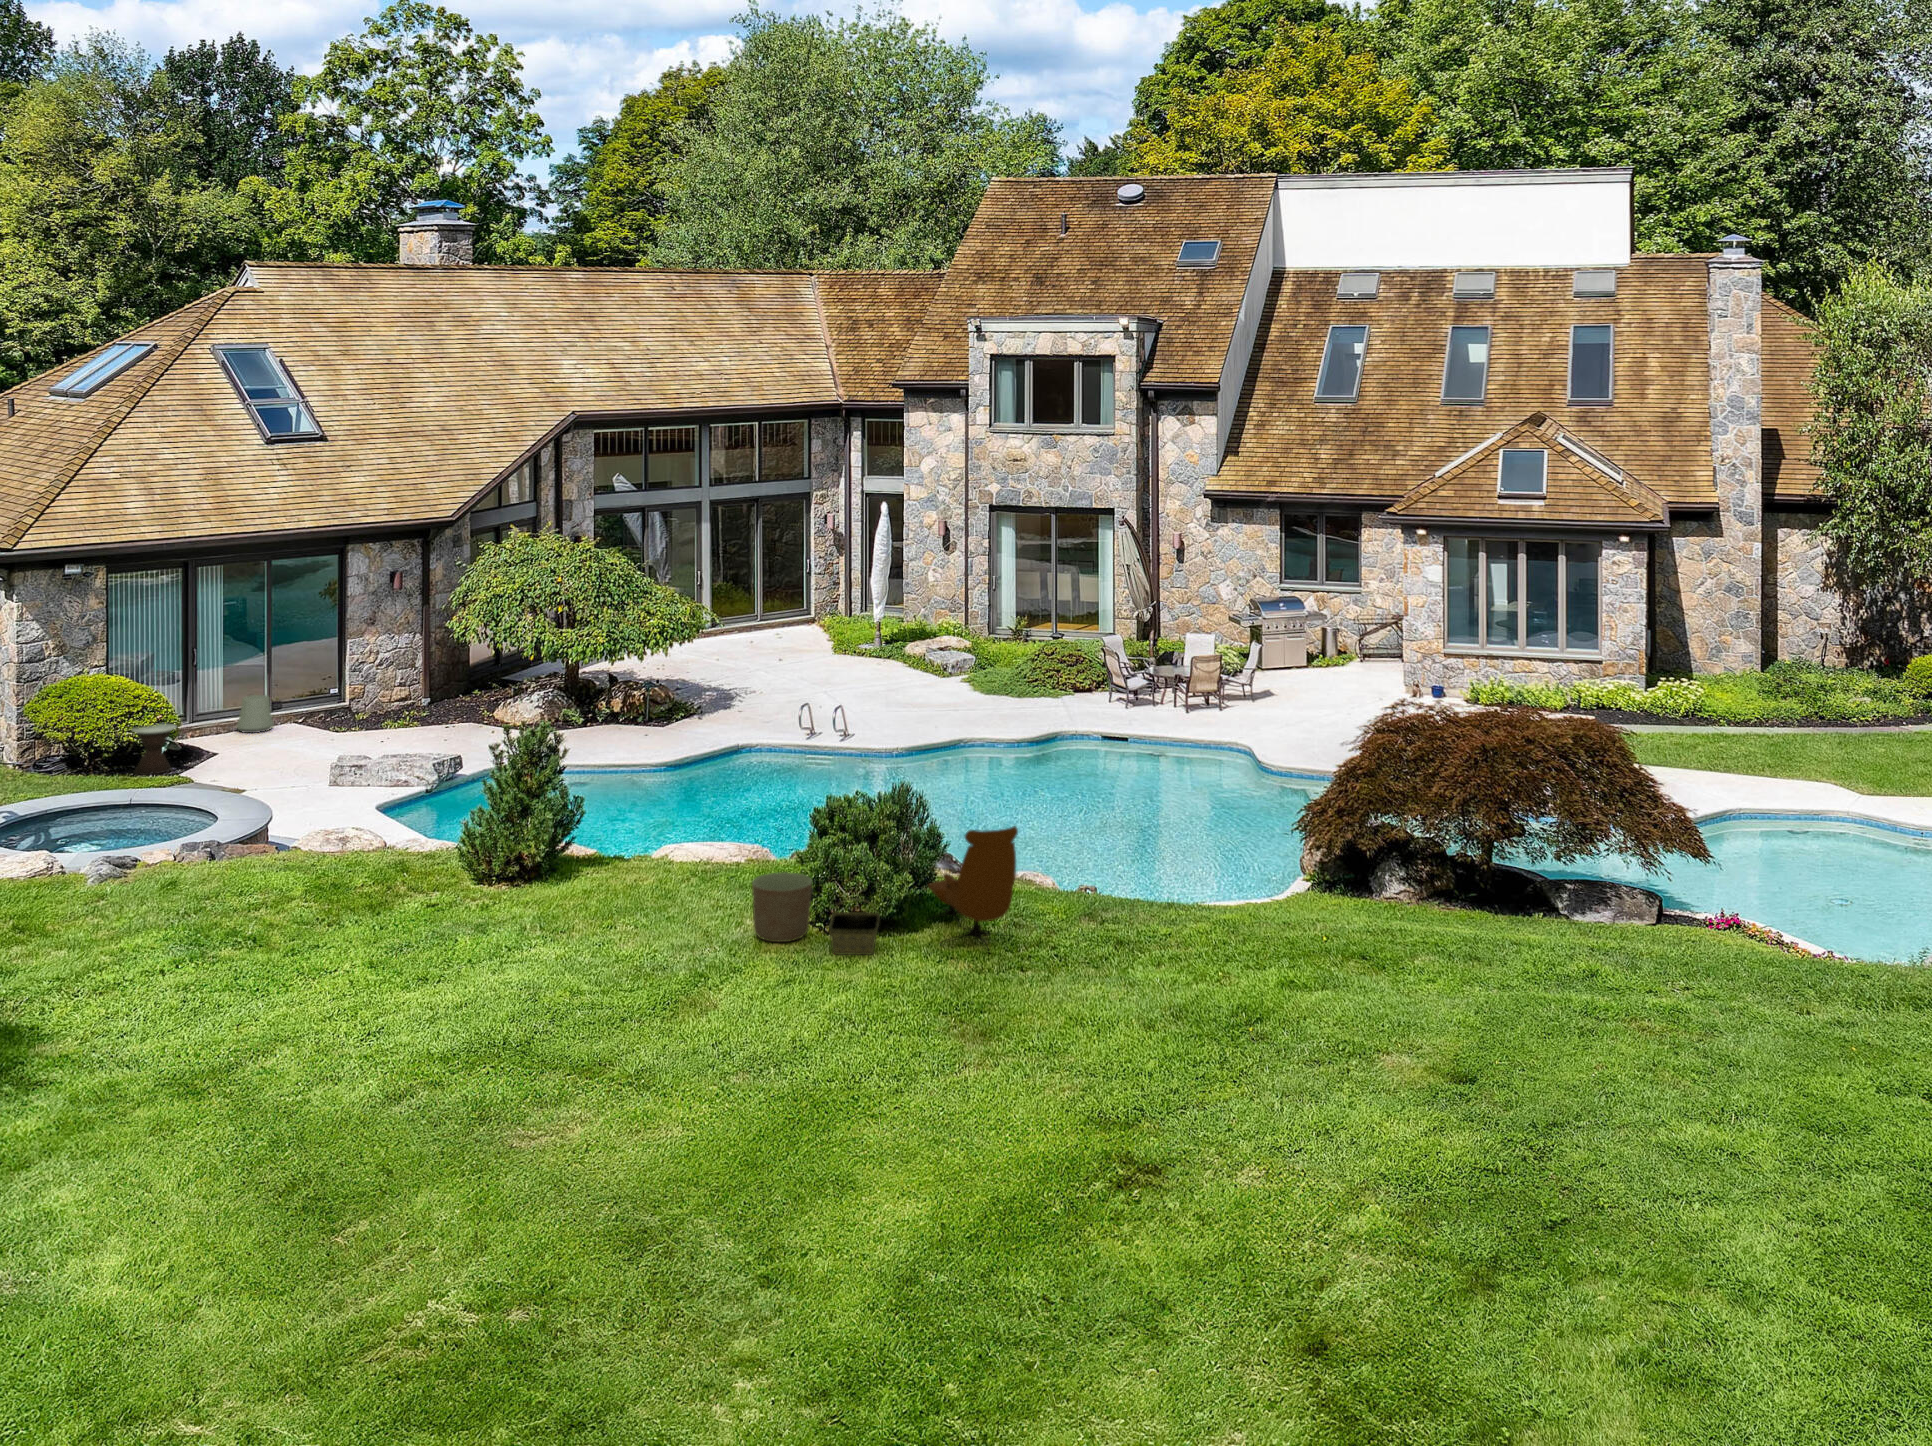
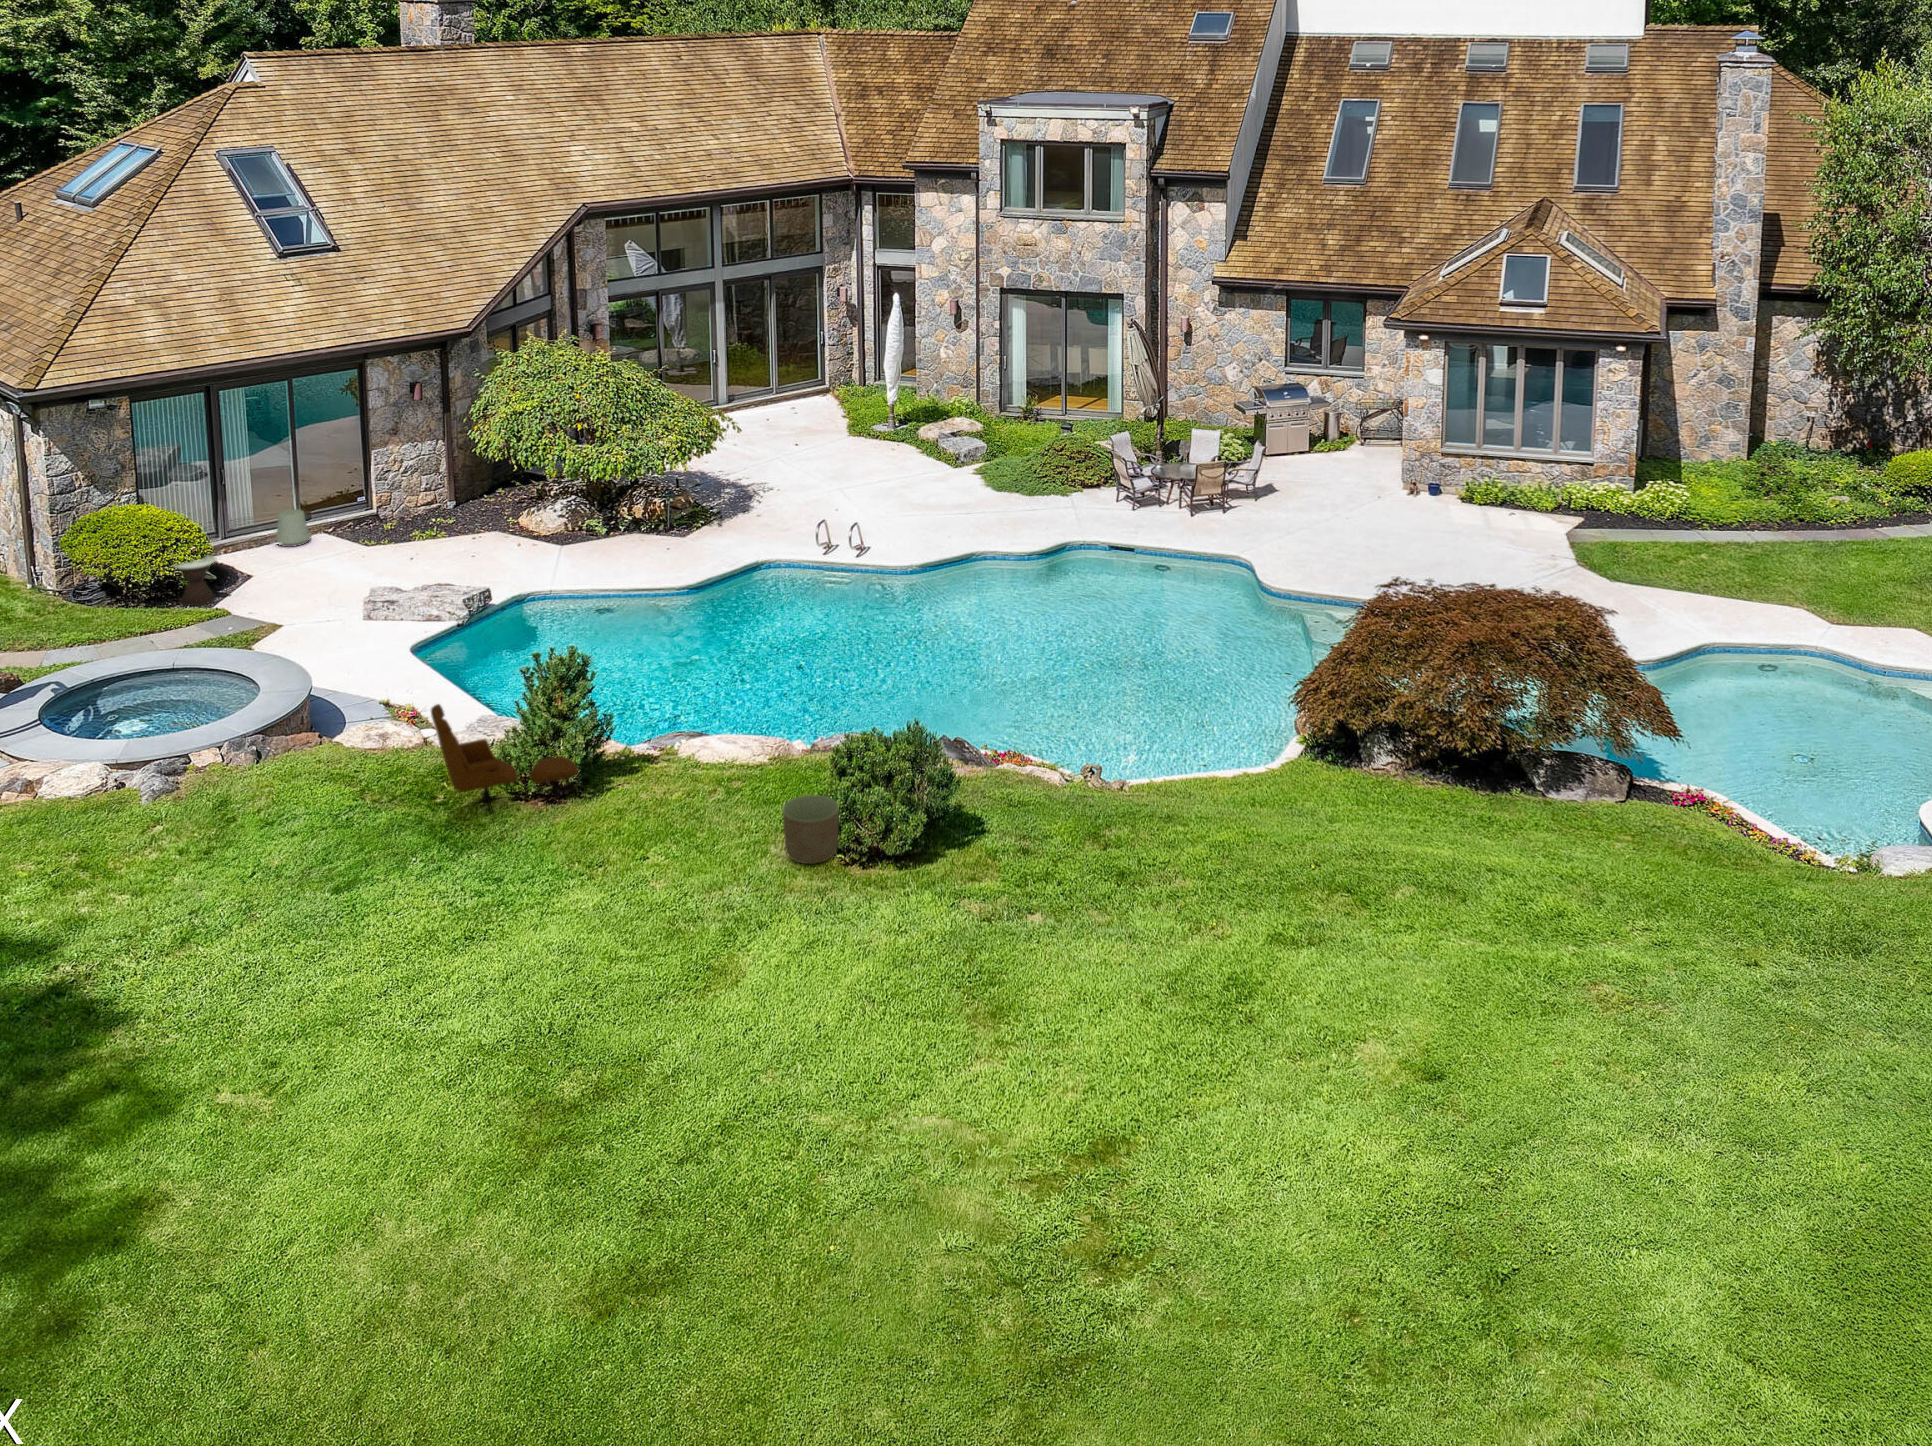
lounge chair: present [928,826,1018,953] -> present [431,704,579,820]
basket: present [829,912,880,955] -> none [856,828,904,880]

